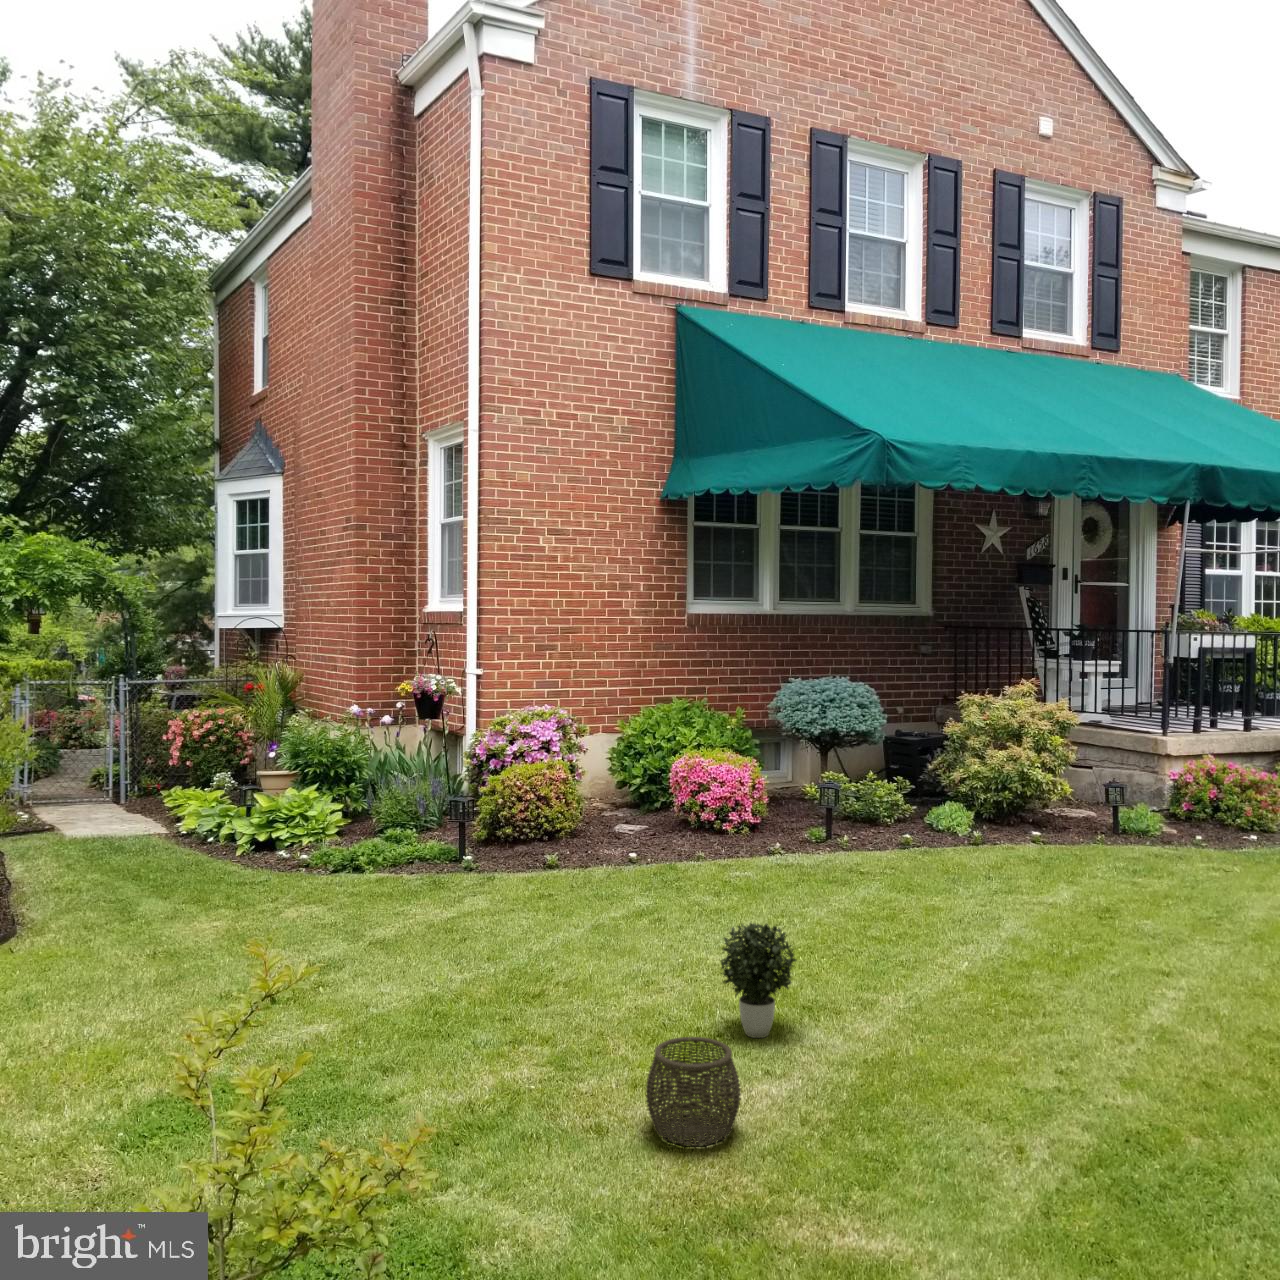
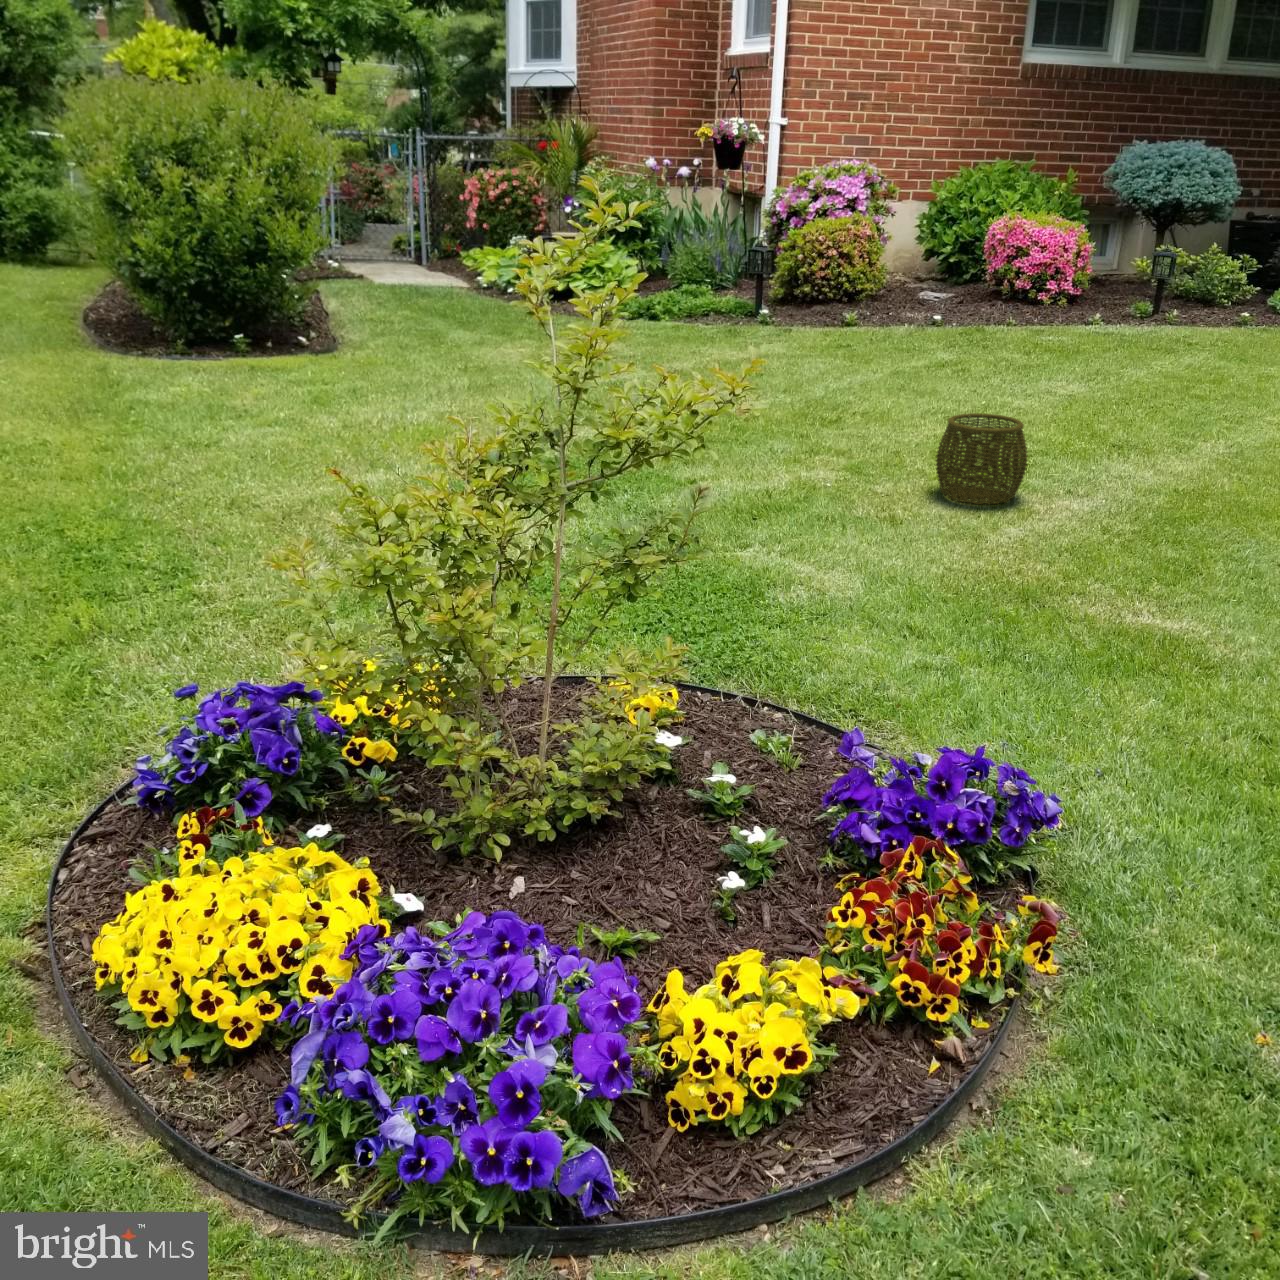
potted plant: present [721,923,797,1038] -> none [1019,331,1101,446]

